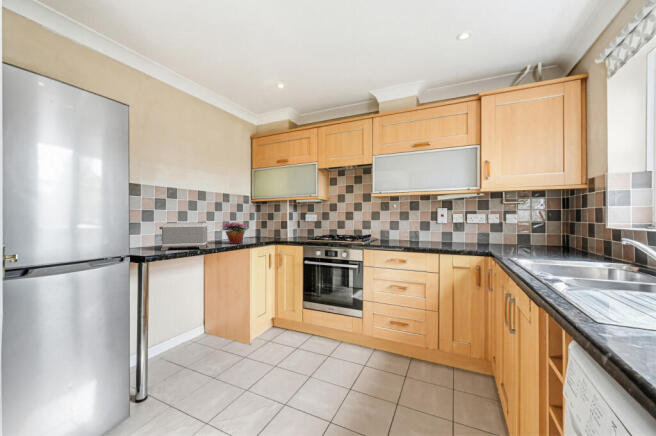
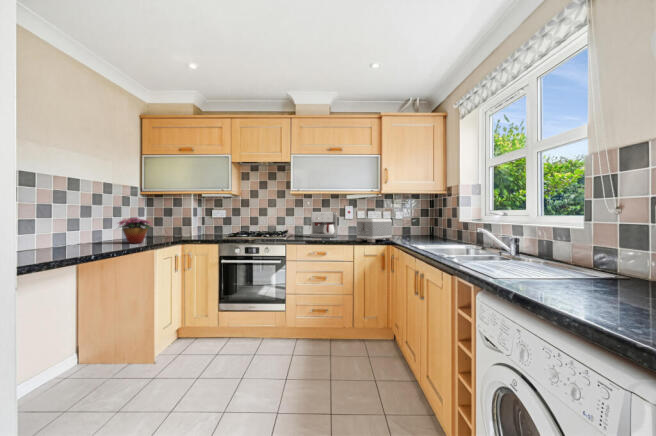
coffee maker: none [394,215,427,244] -> present [310,212,337,238]
toaster: present [159,223,208,251] -> present [356,218,393,242]

